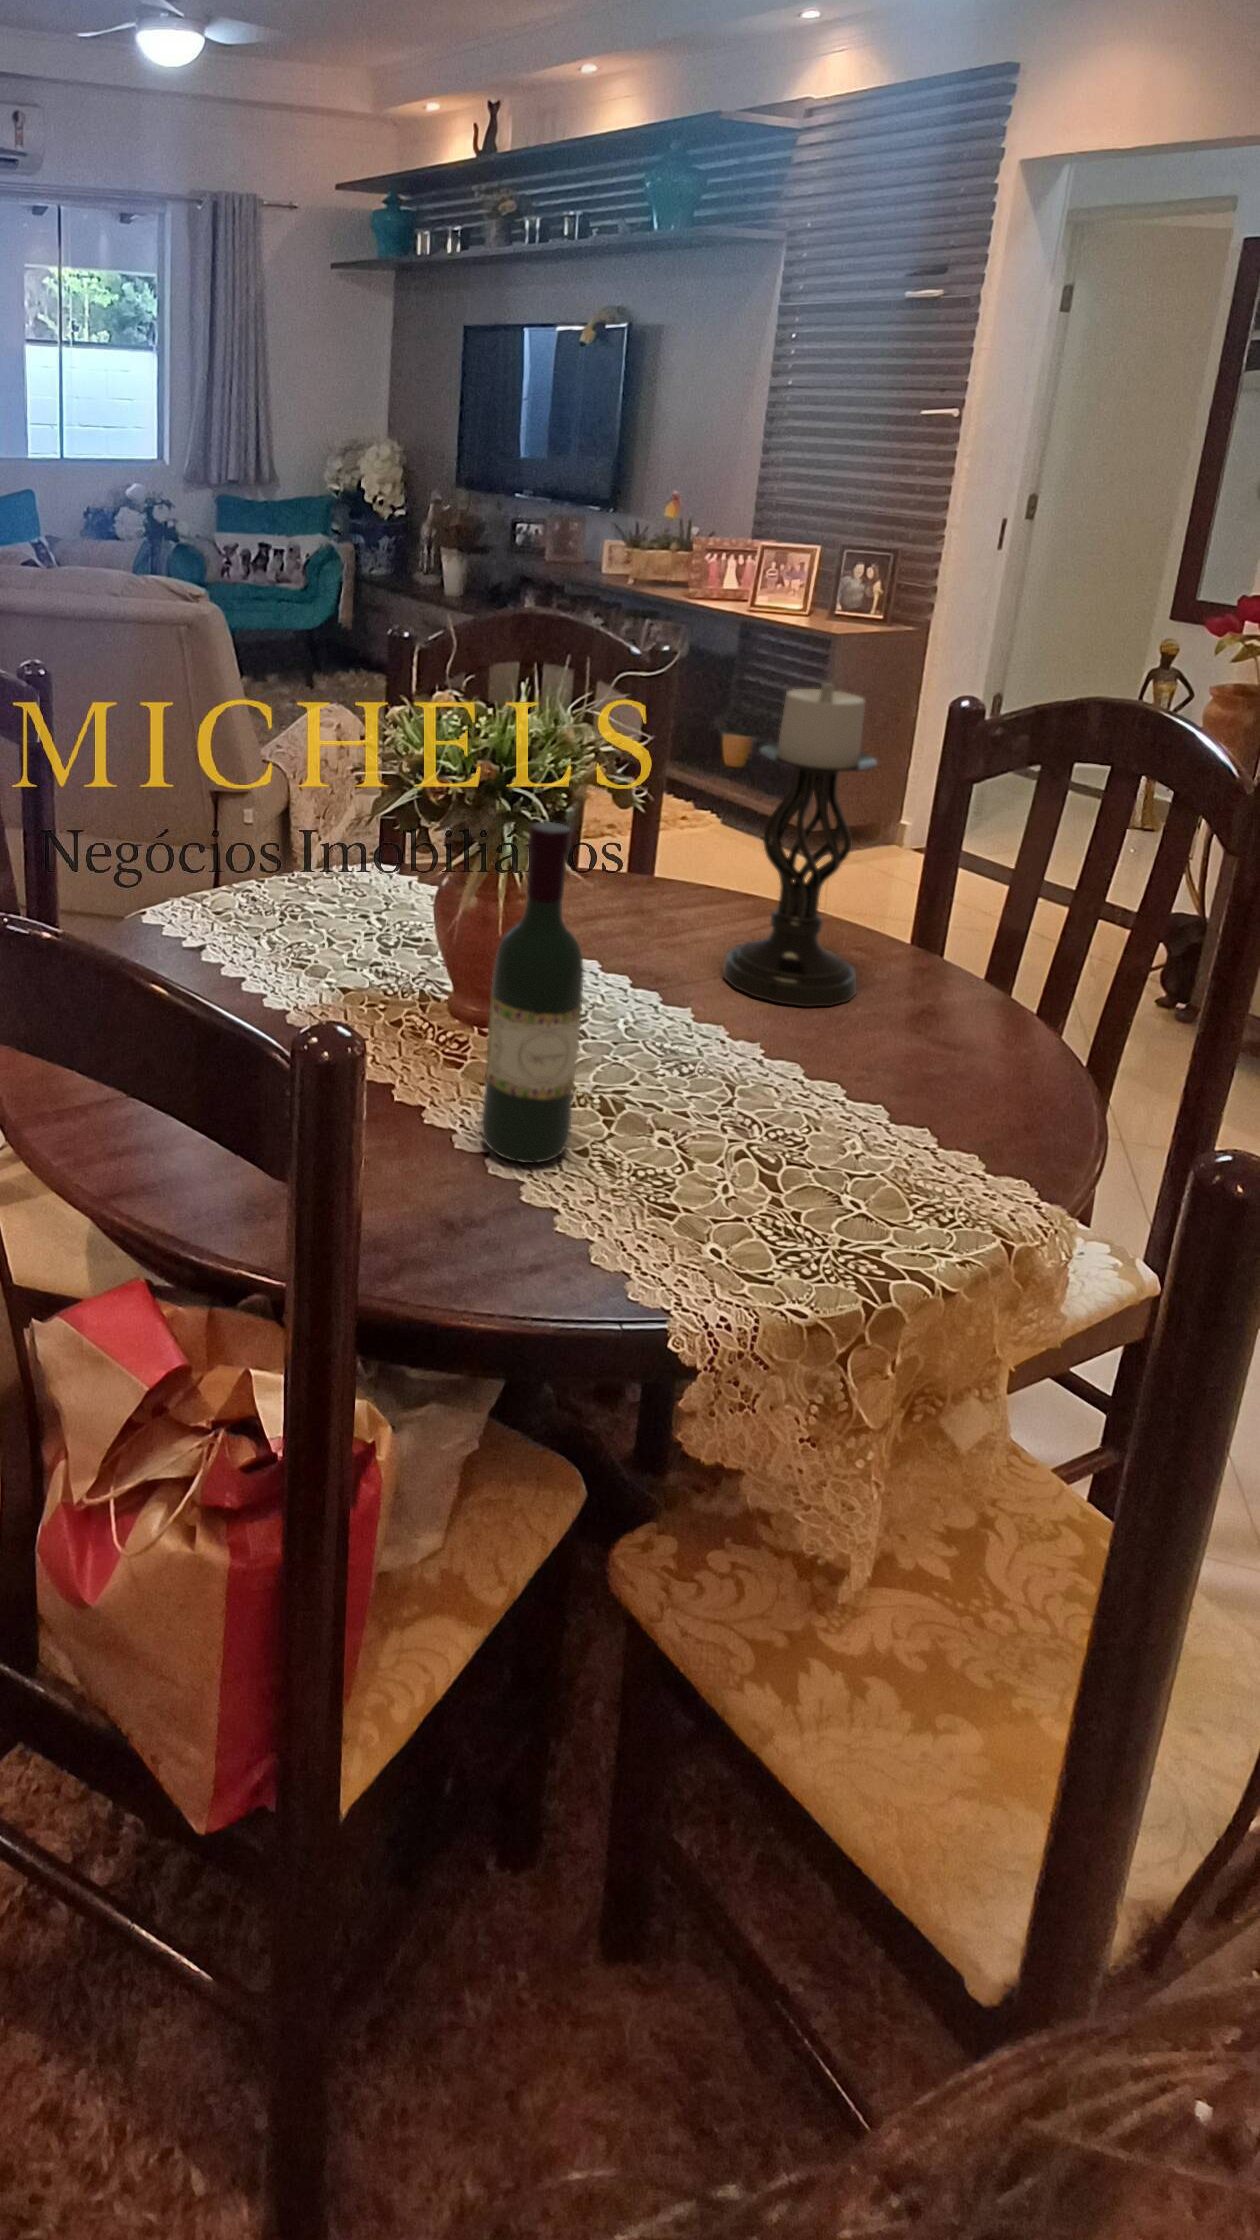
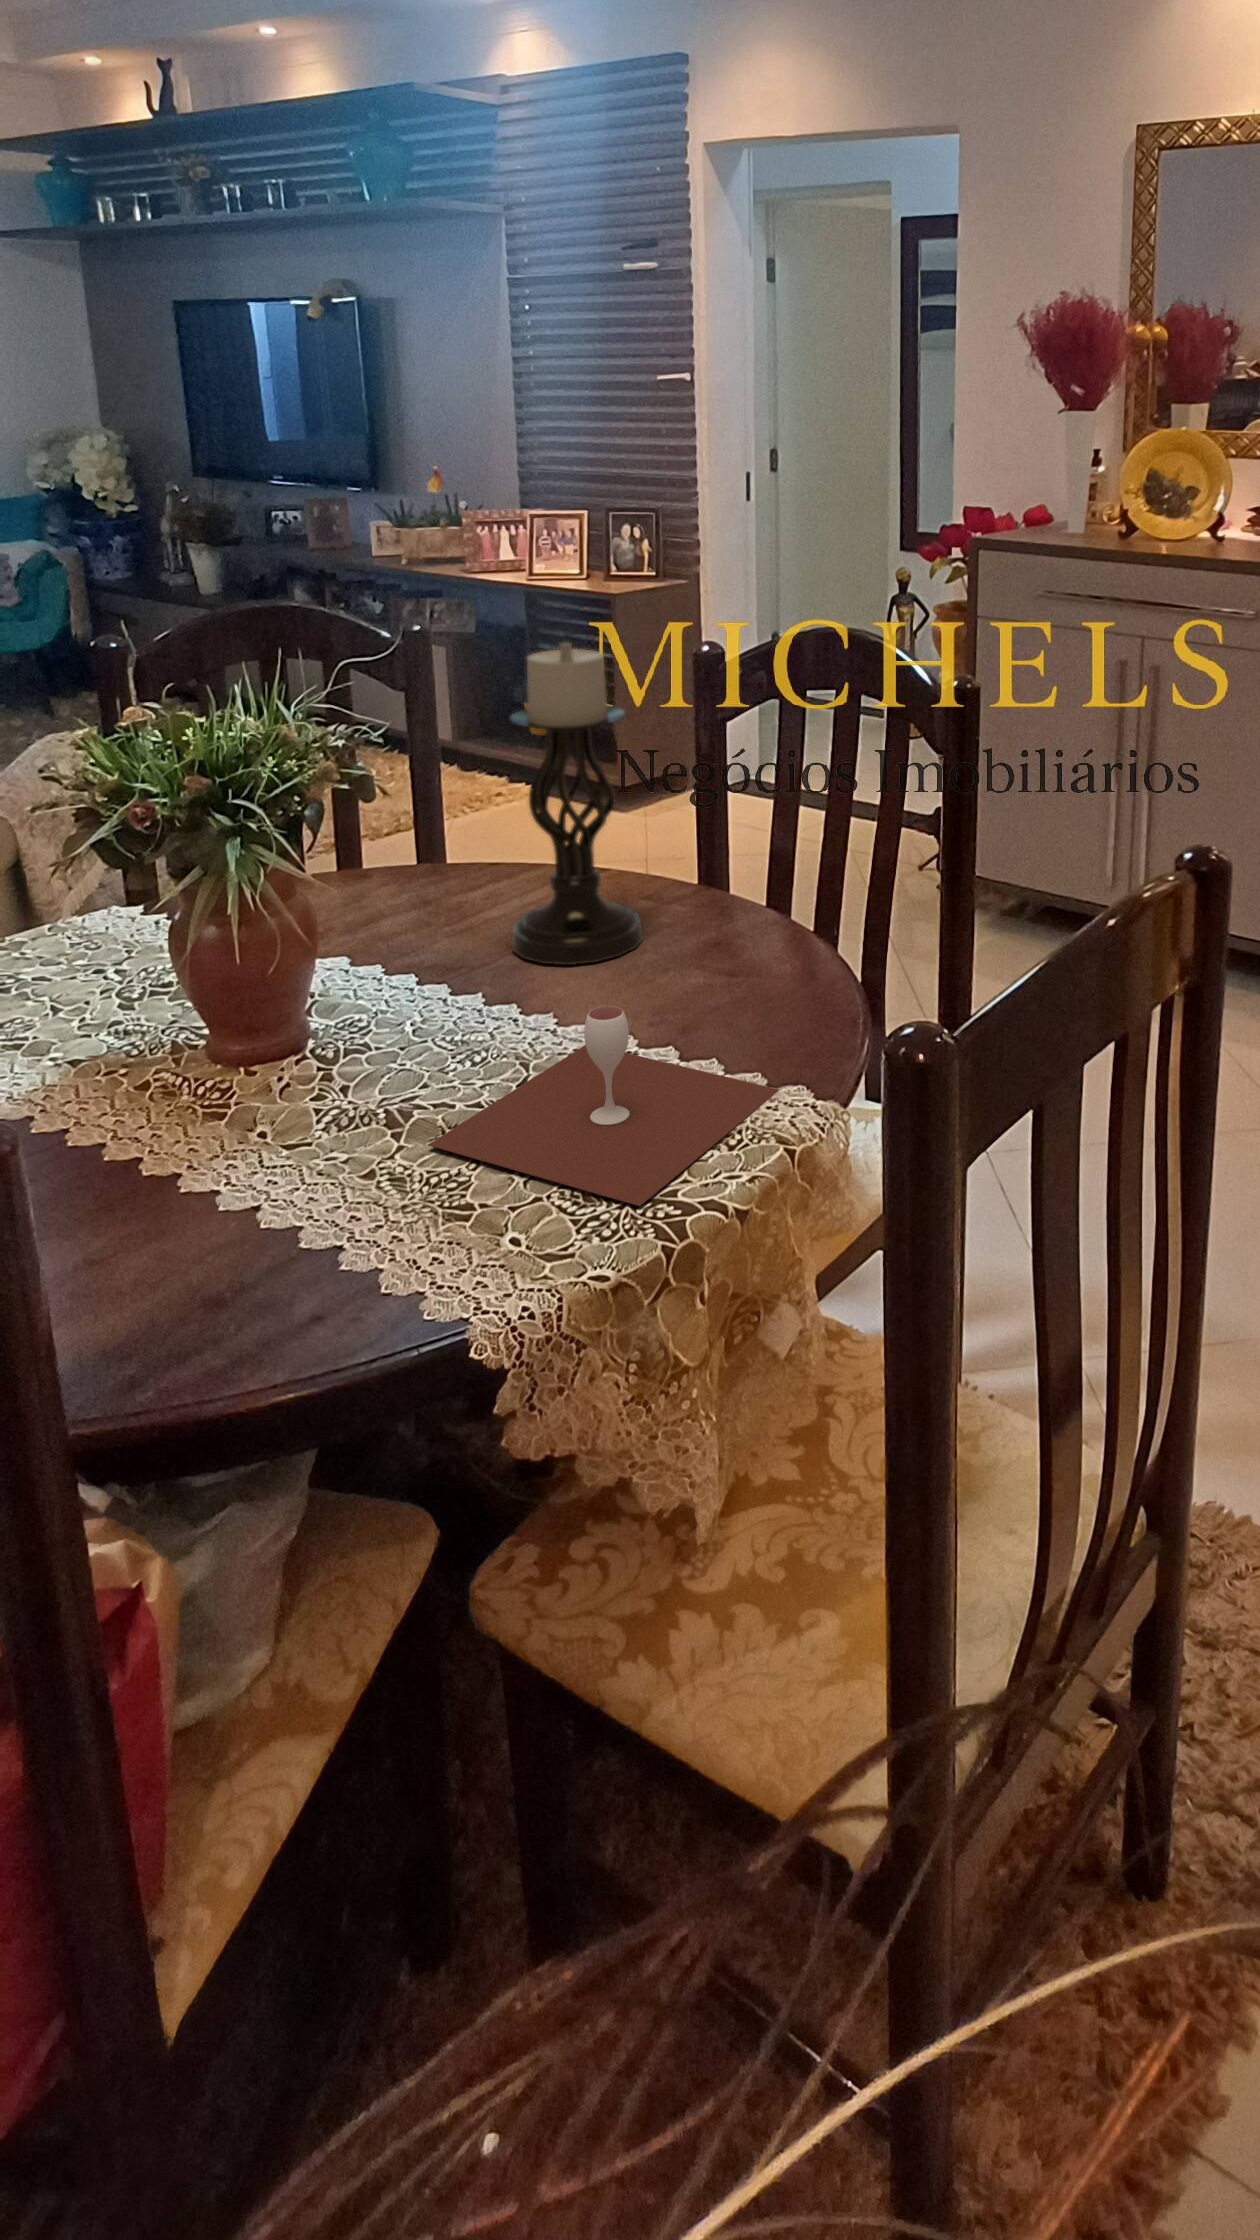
wine bottle: present [481,822,584,1163] -> none [230,832,351,1208]
wine glass: none [637,1050,998,1255] -> present [428,1006,779,1206]

